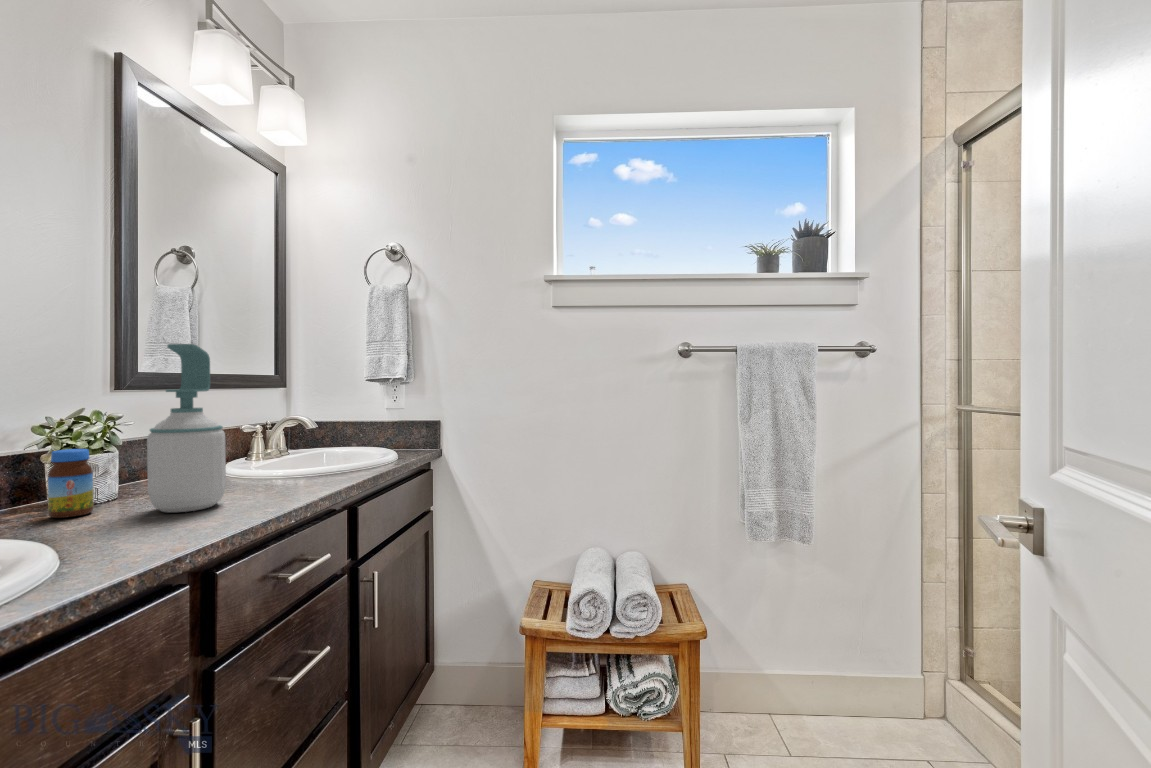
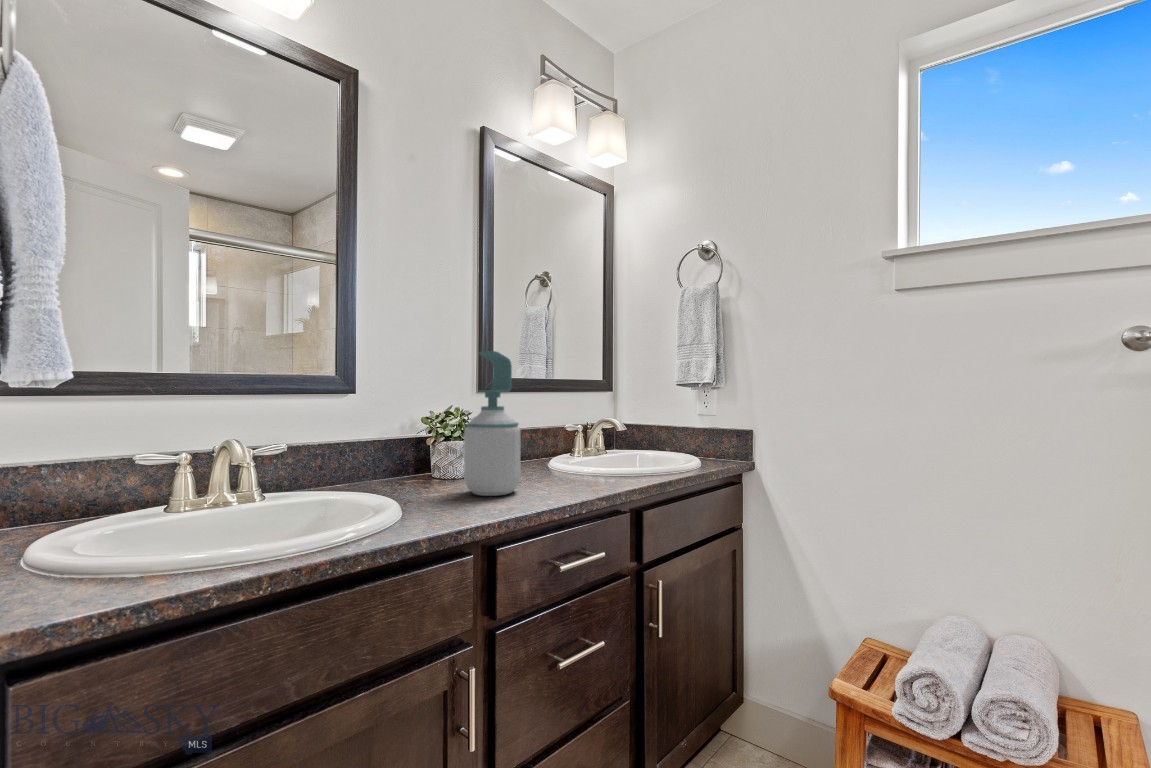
jar: present [48,449,93,518] -> none [410,436,438,489]

